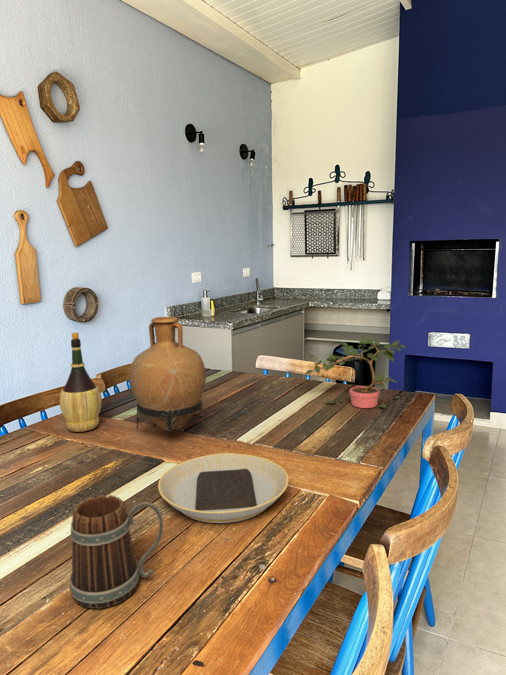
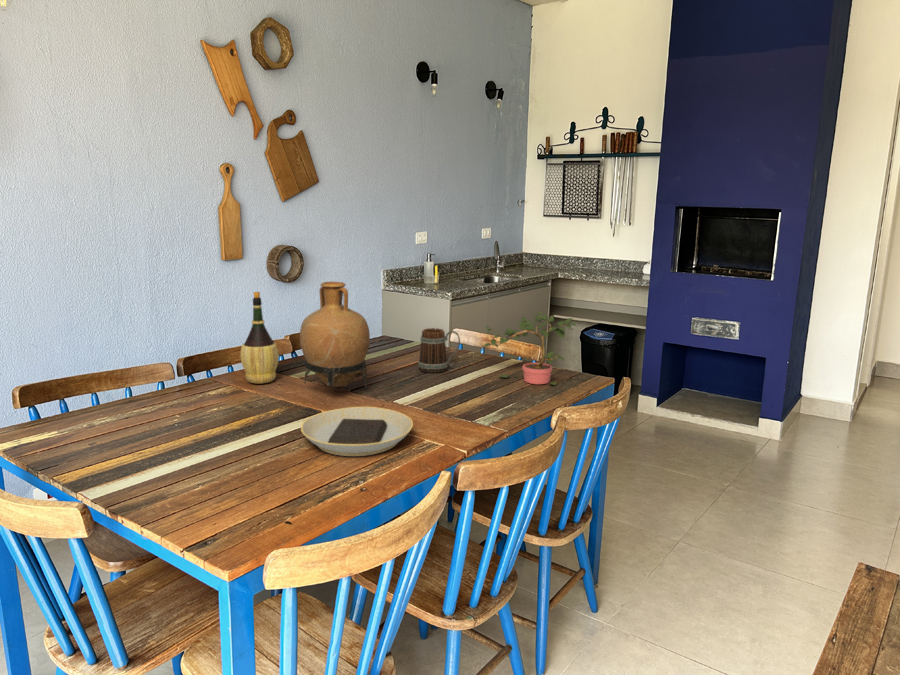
beer mug: present [70,495,163,609] -> present [418,328,460,373]

